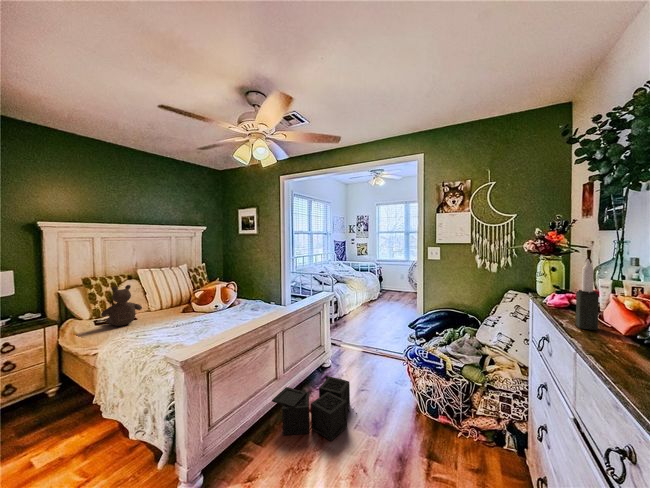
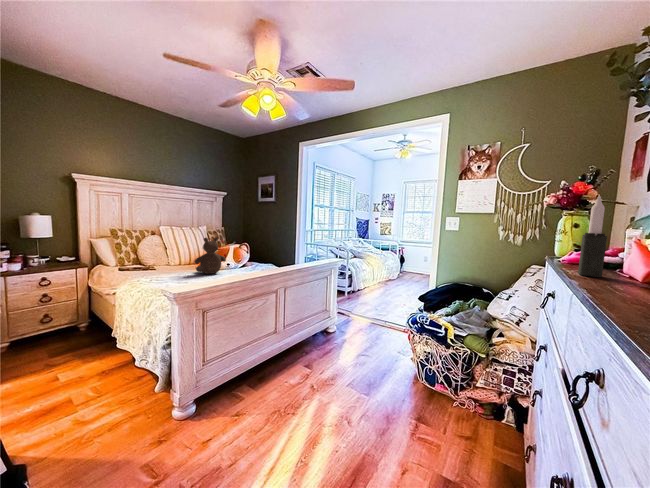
teddy bear: present [101,285,142,326] -> present [195,237,226,274]
storage bin: present [272,376,357,441] -> none [269,337,353,394]

